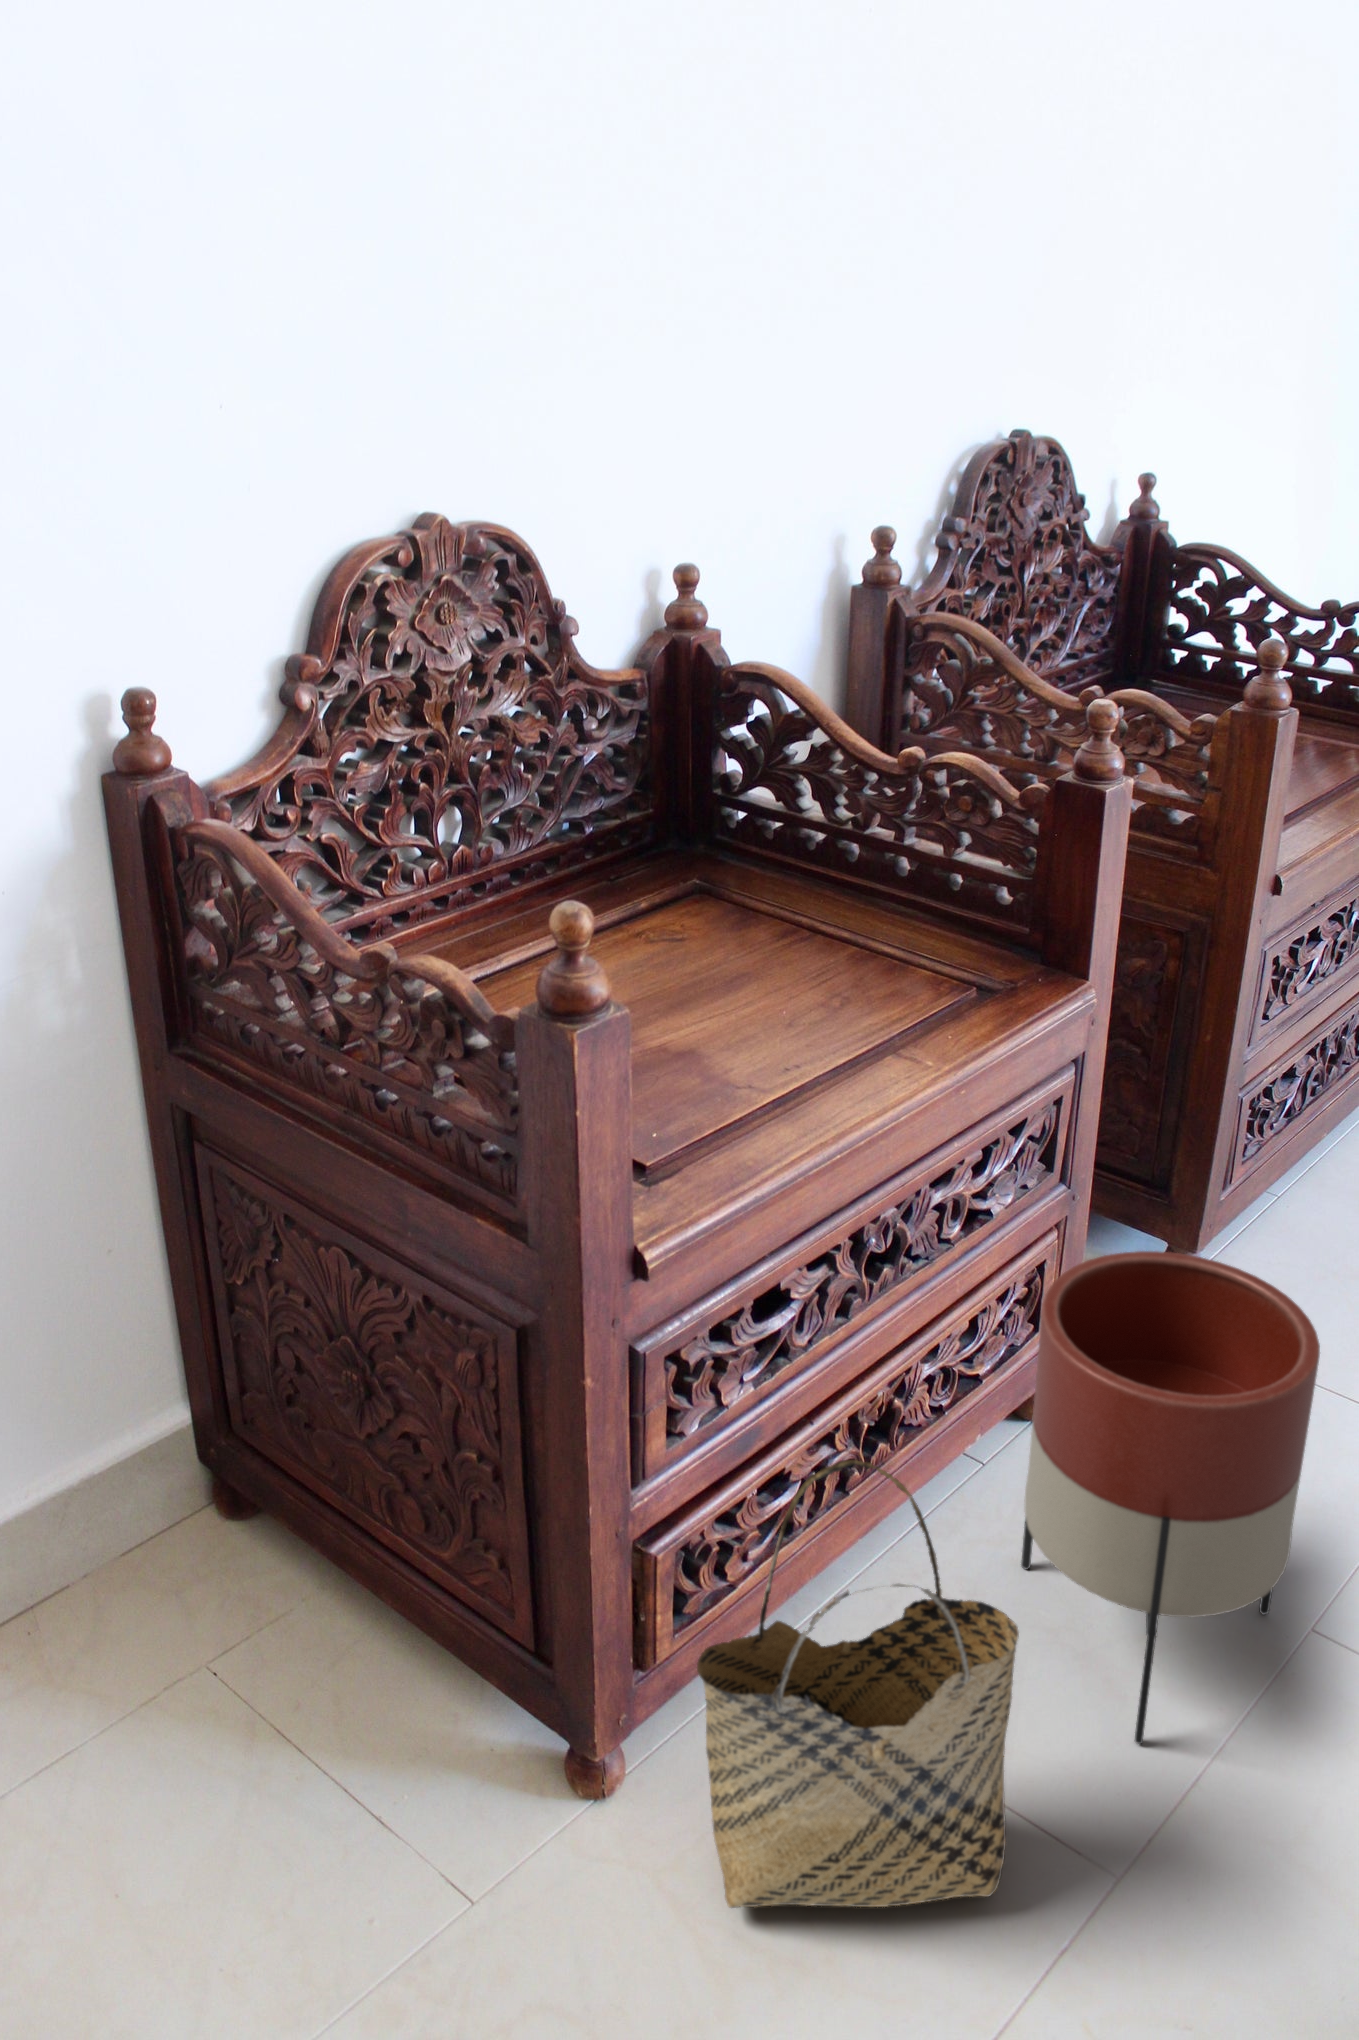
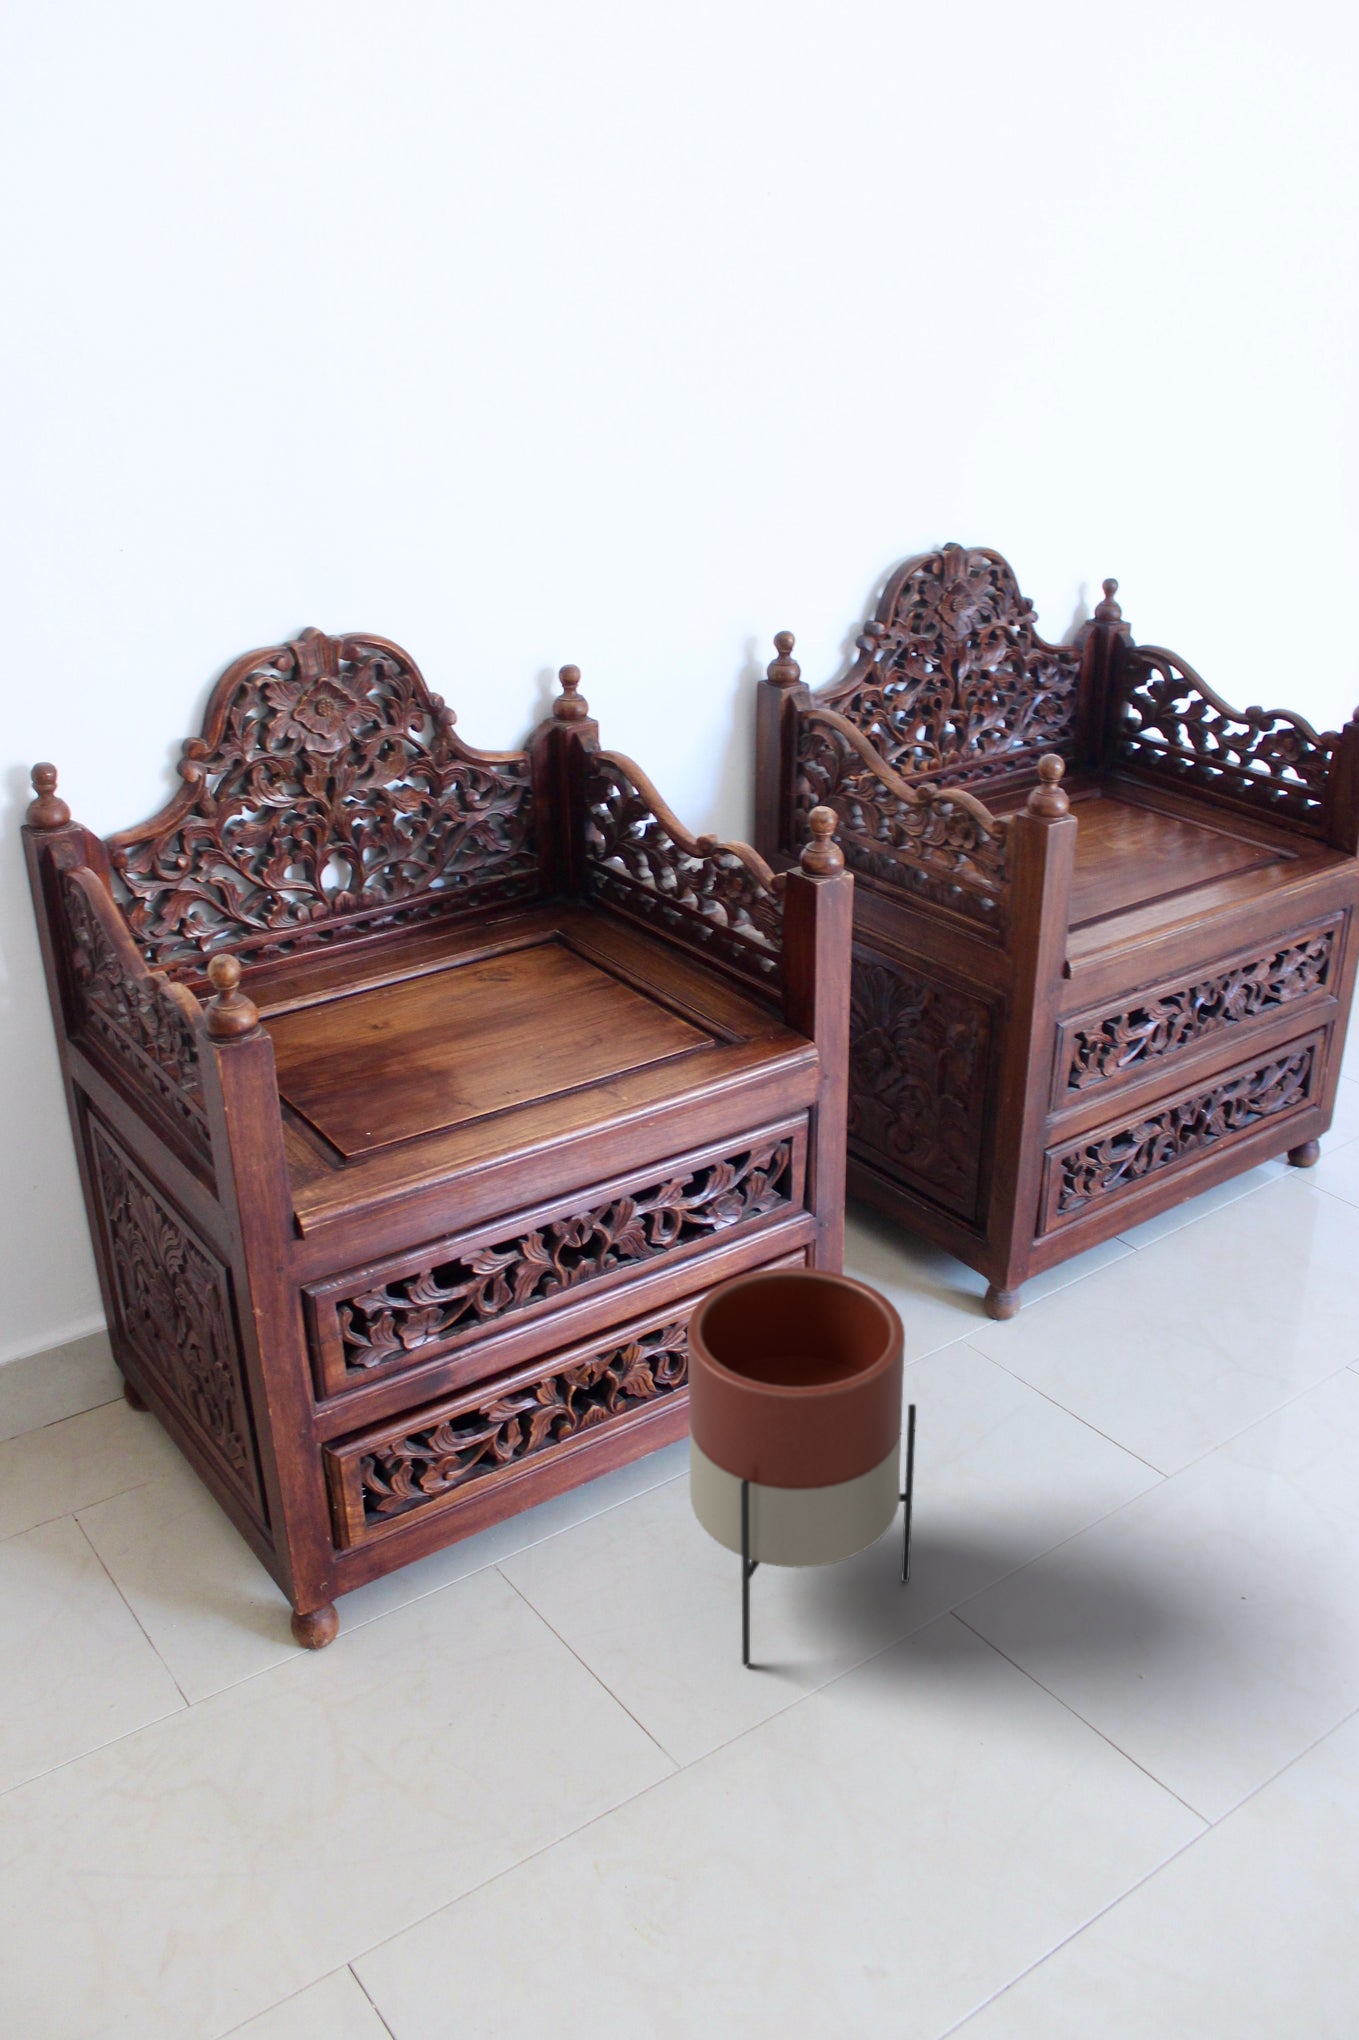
woven basket: present [697,1460,1019,1908] -> none [336,1402,595,1757]

